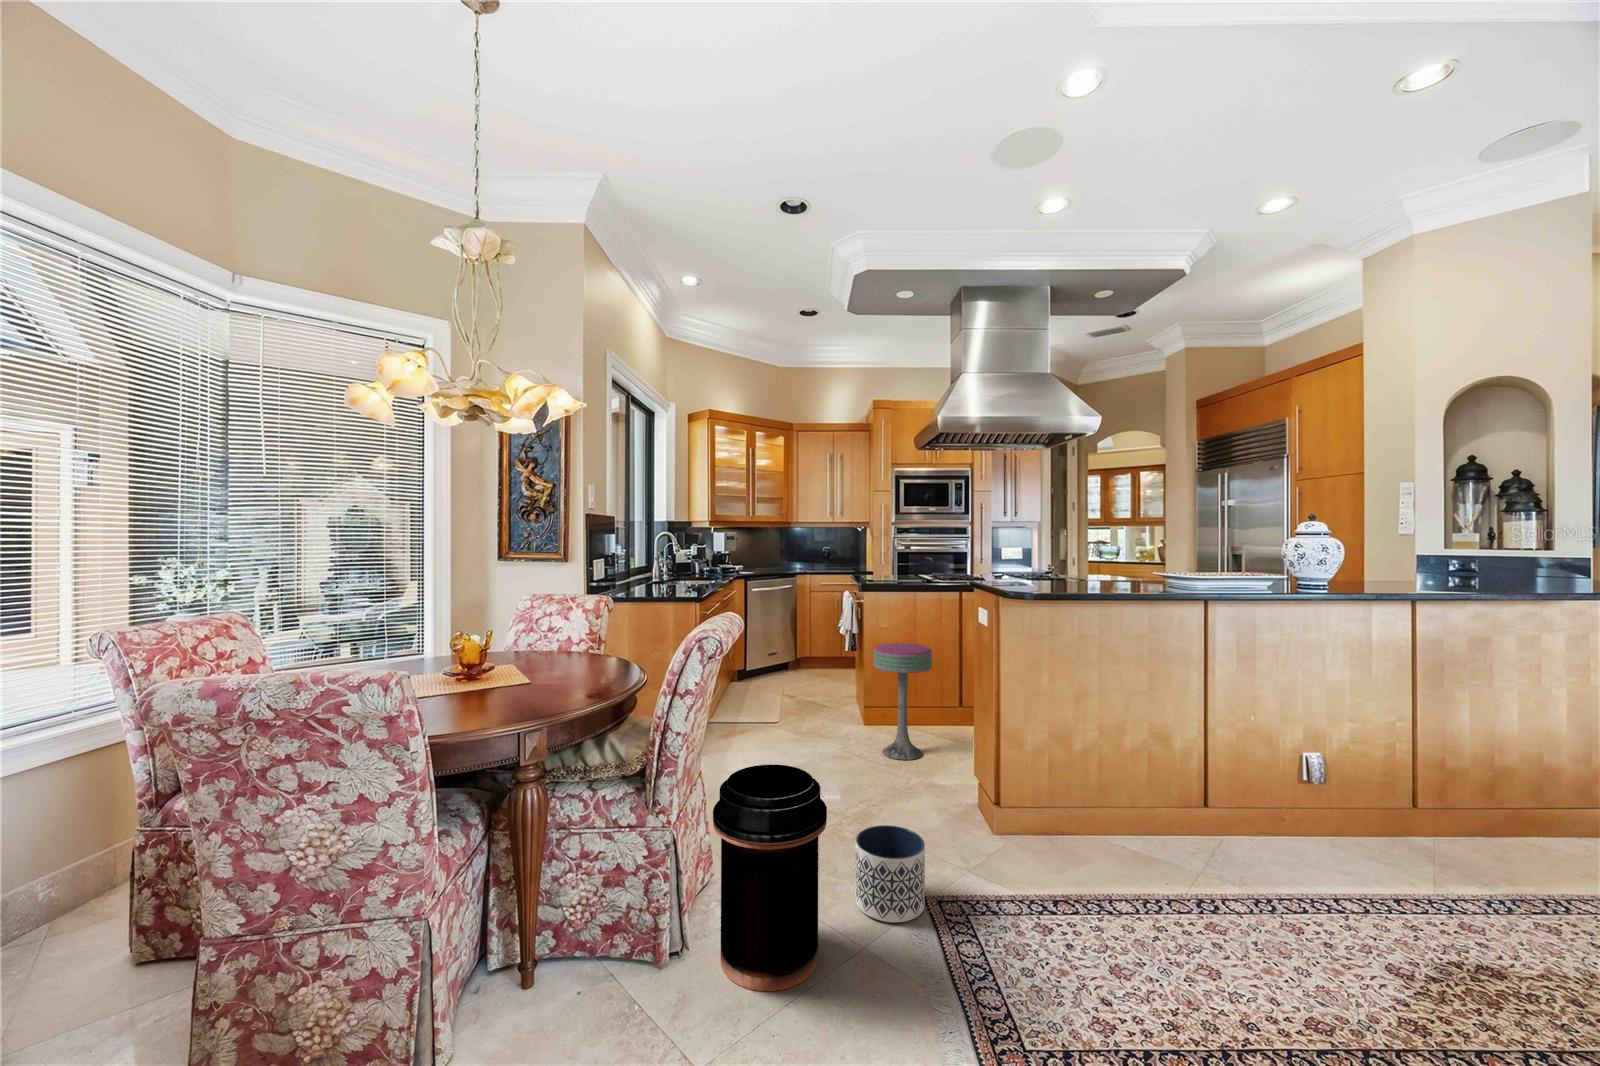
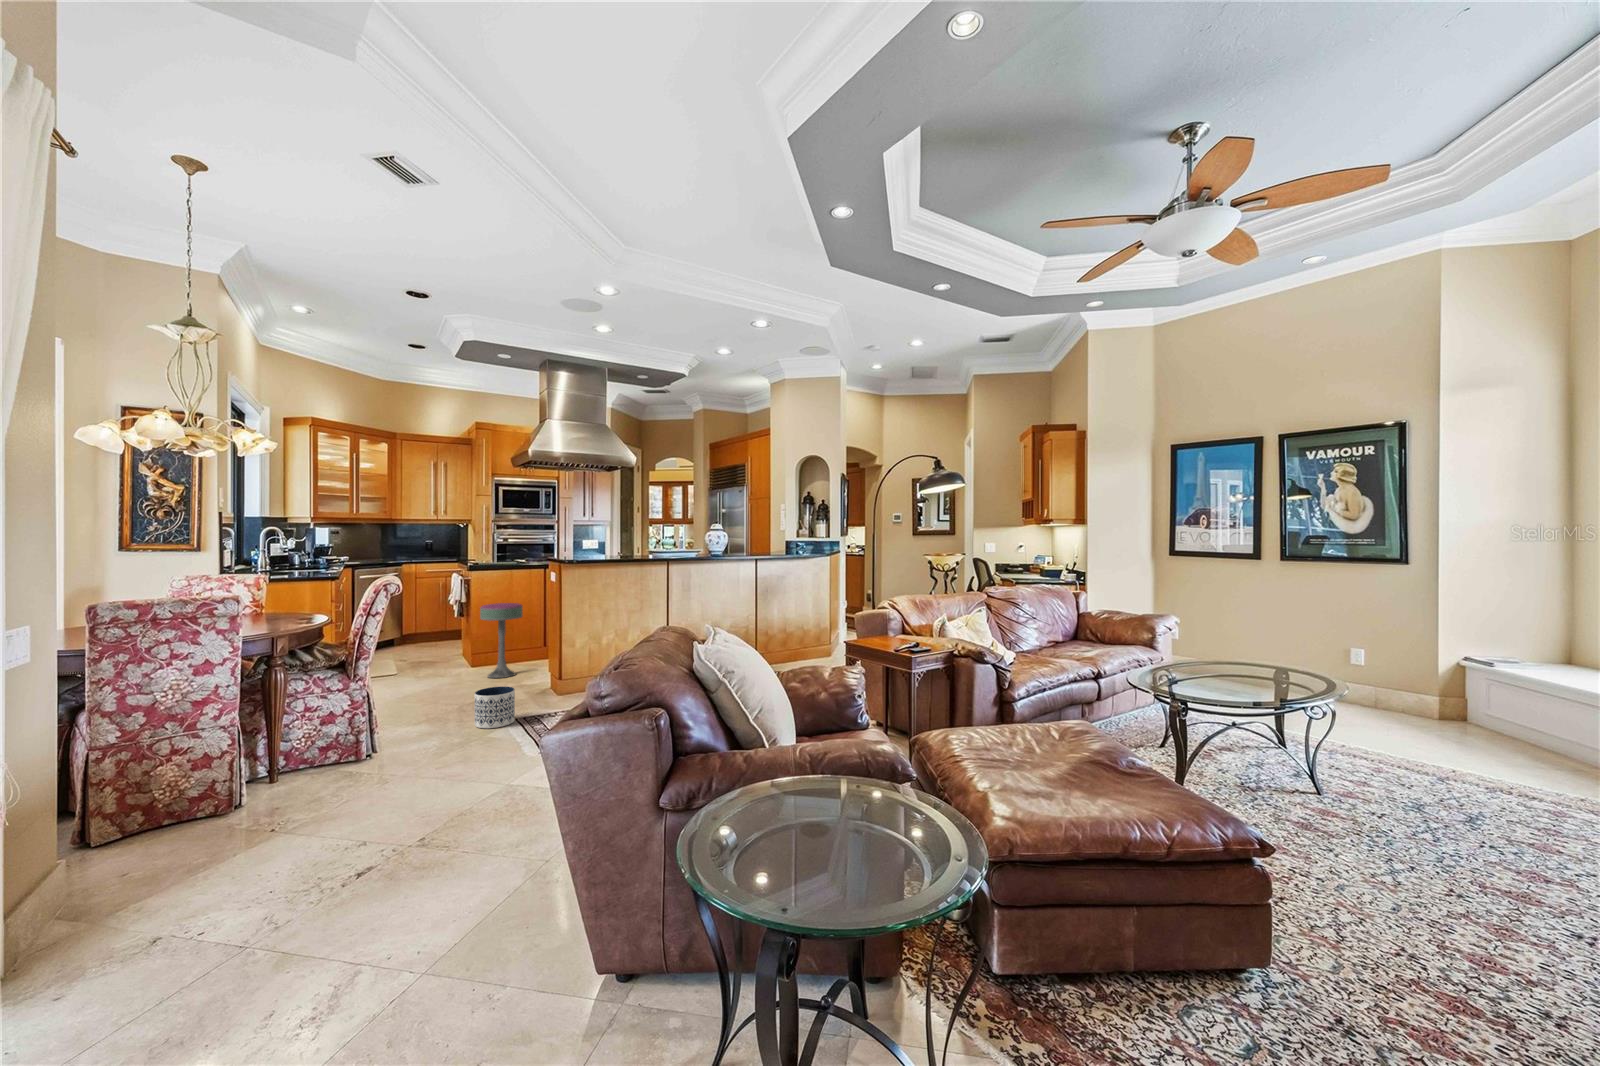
trash can: present [713,765,827,991] -> none [392,653,461,756]

